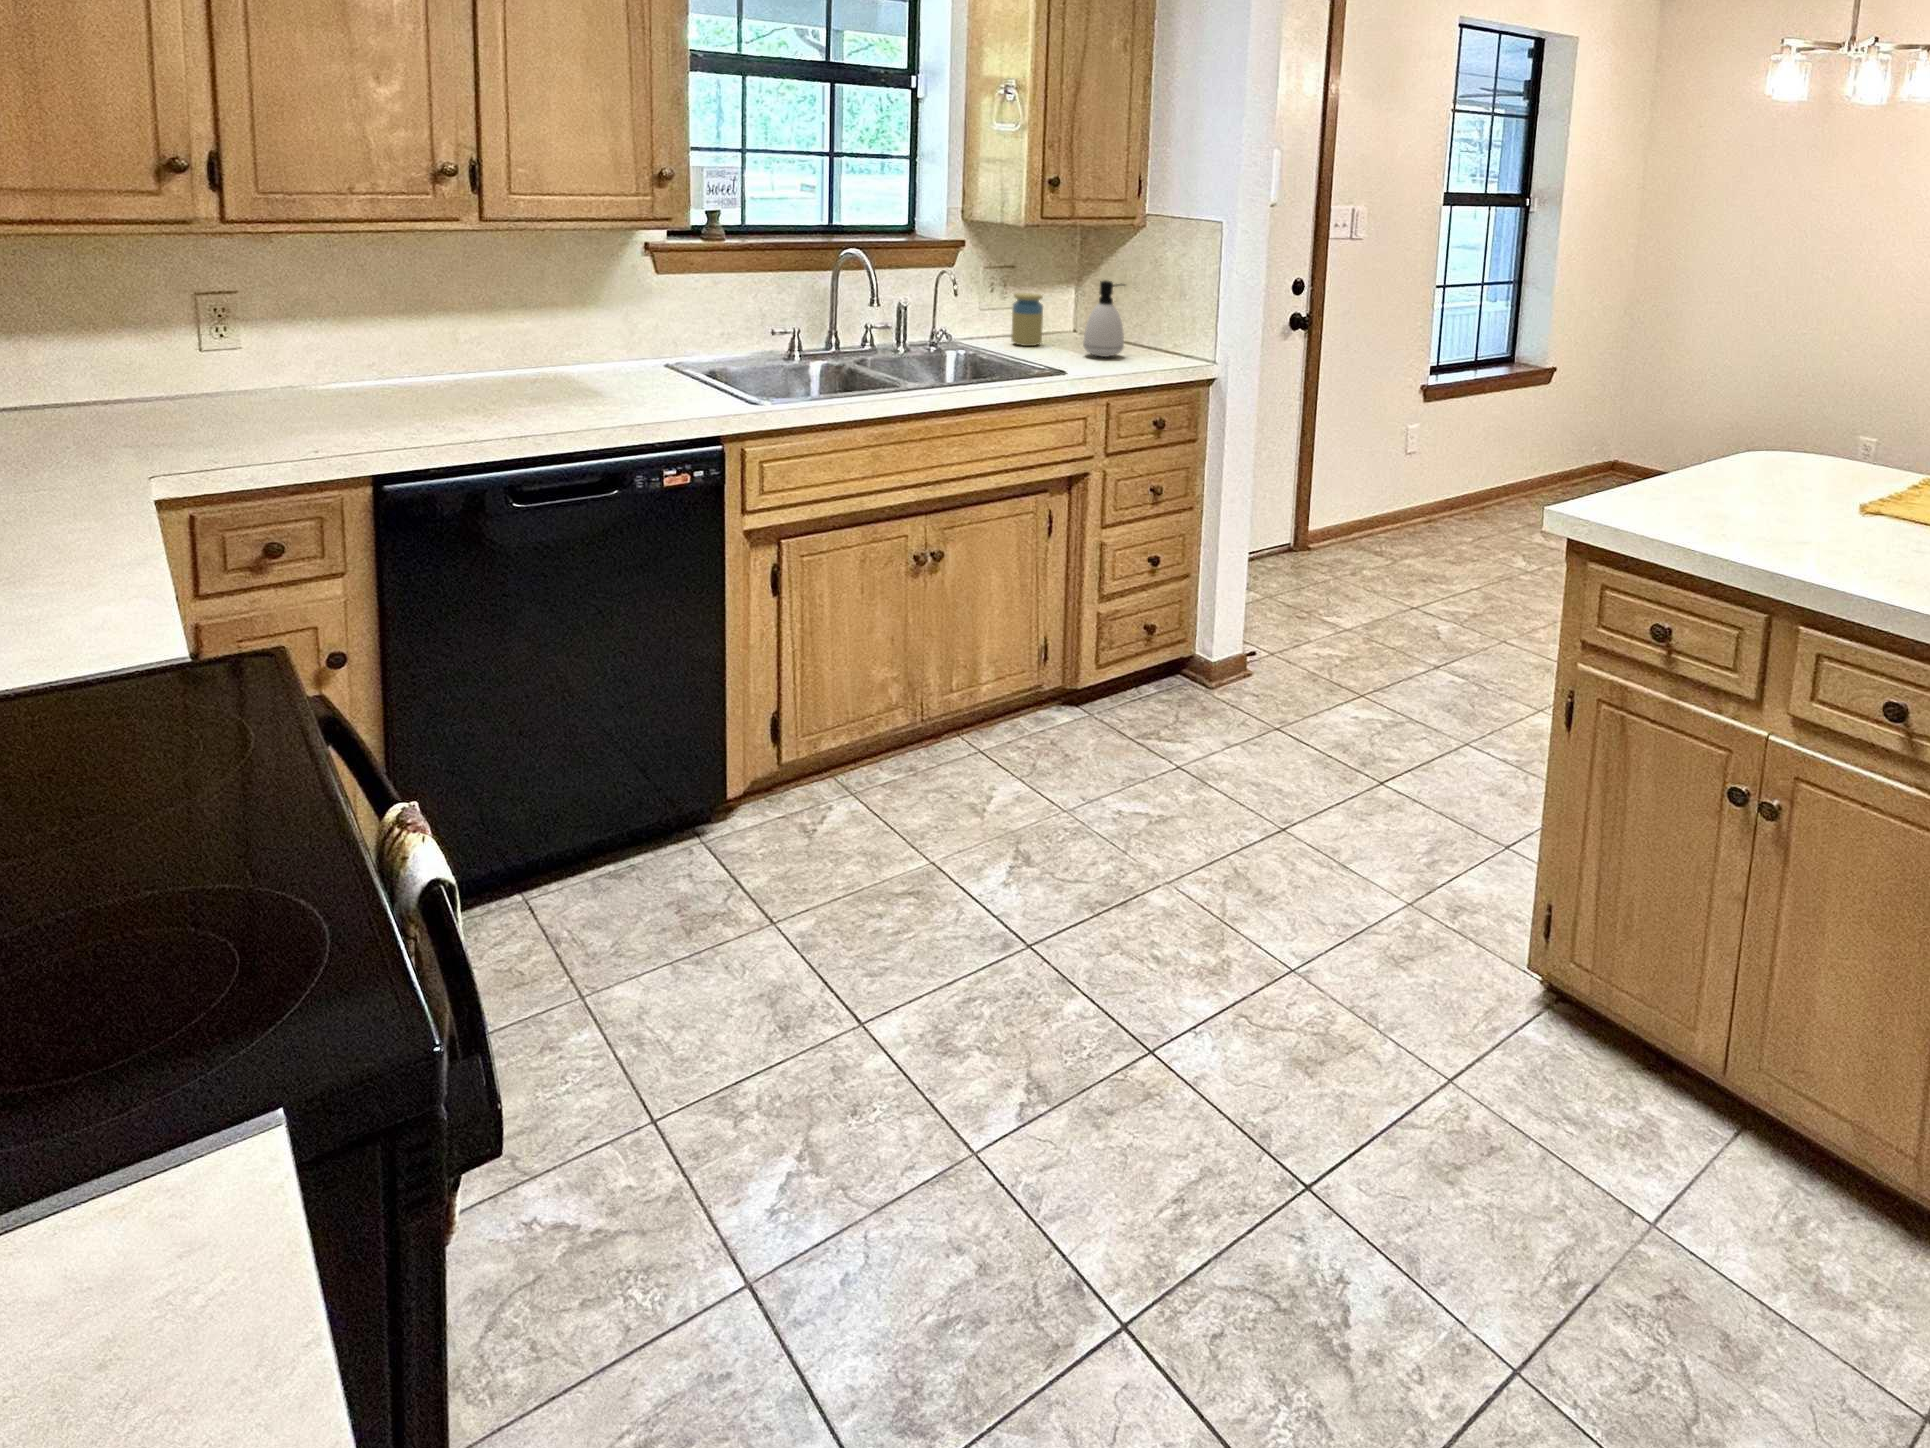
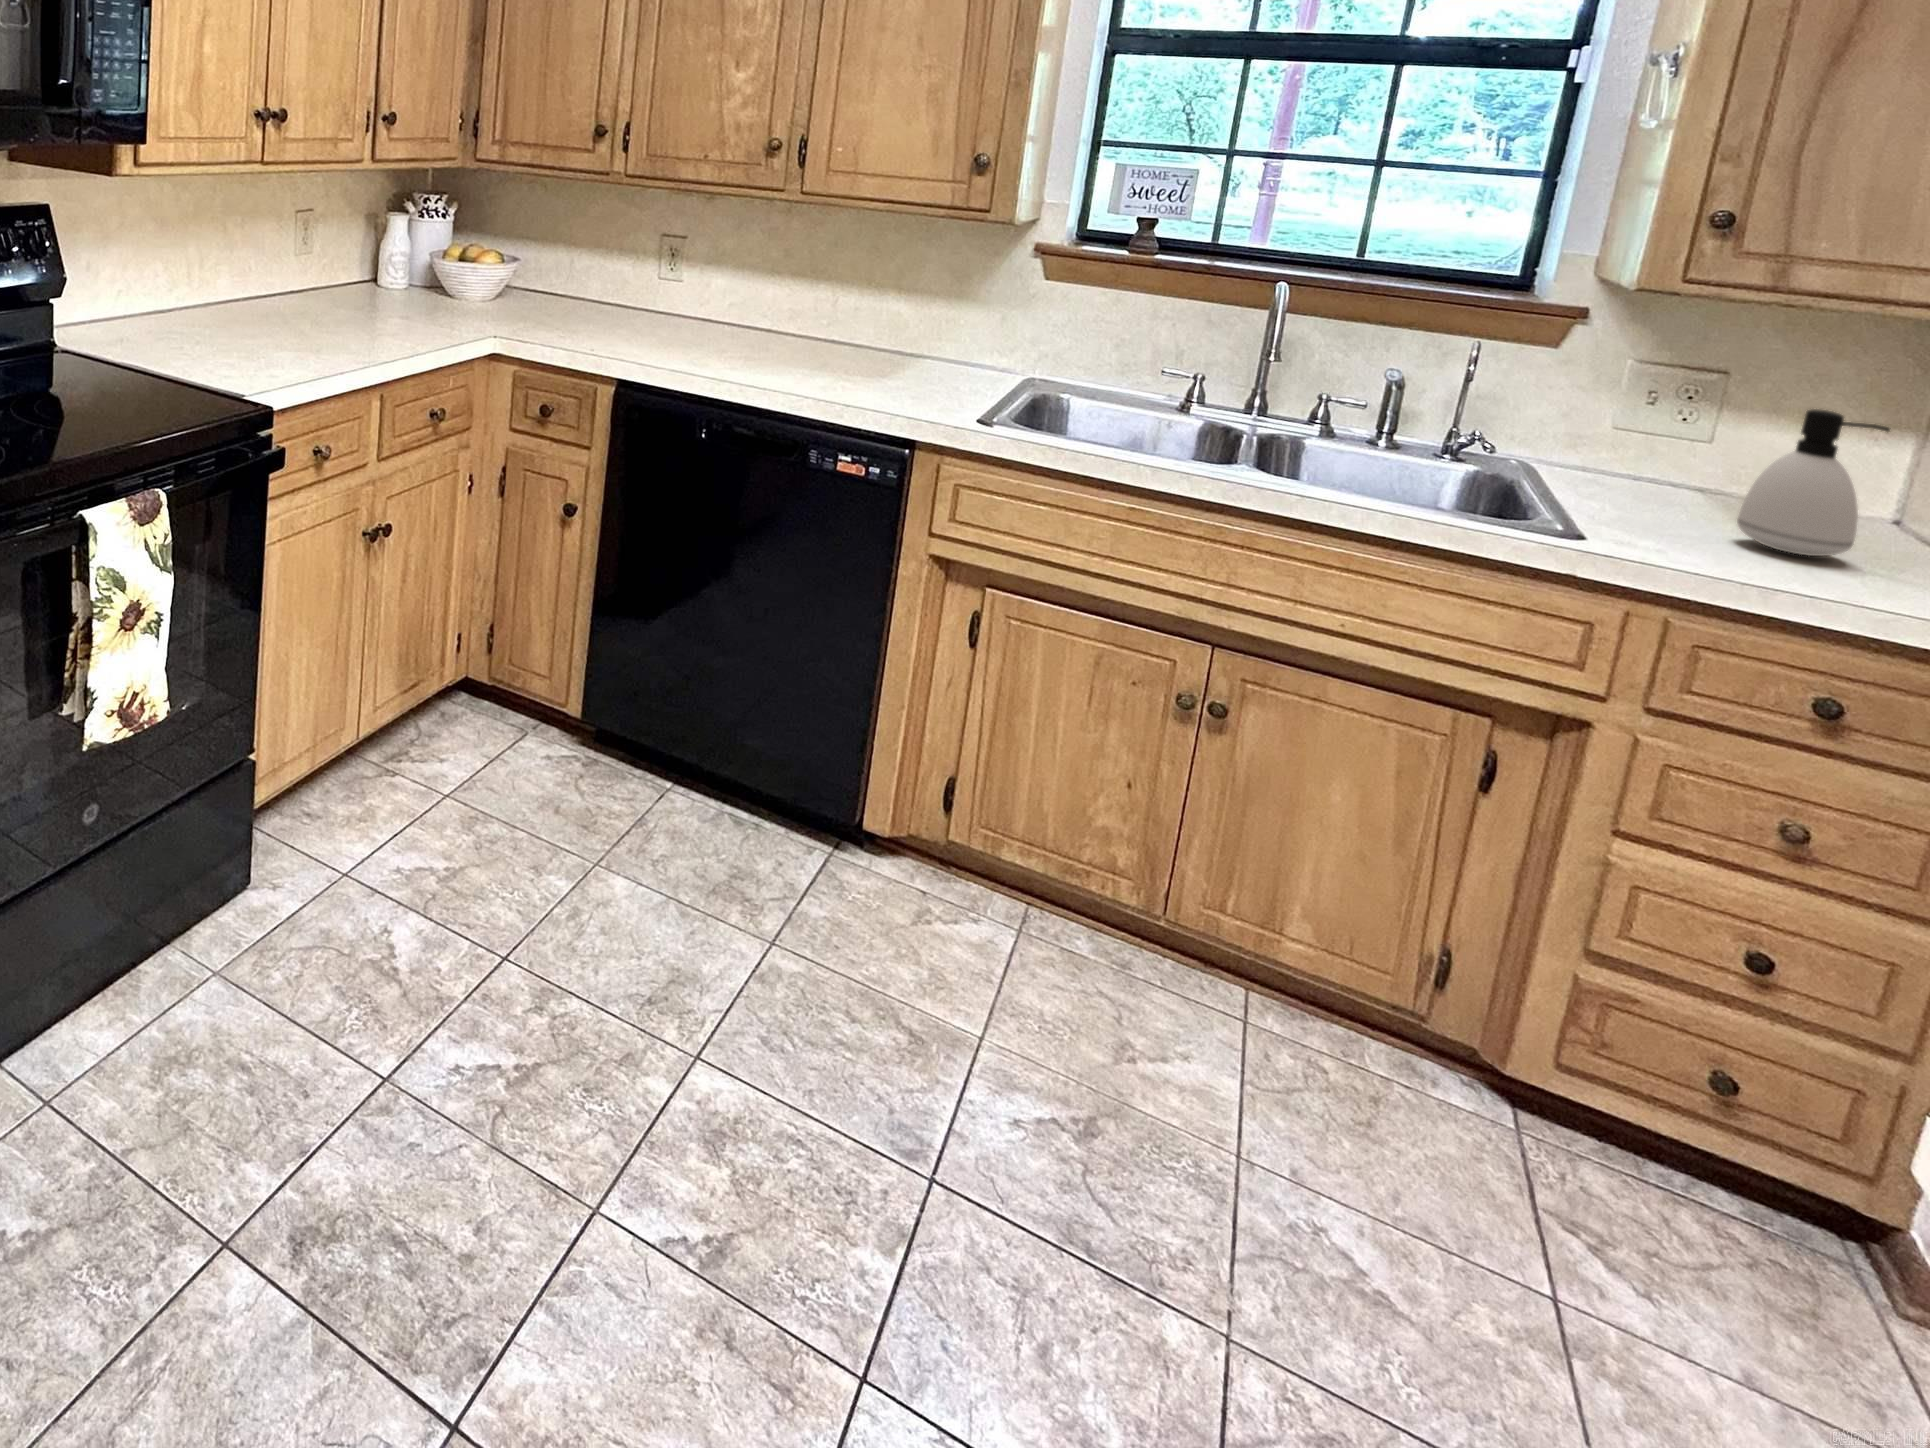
jar: present [1011,293,1043,346] -> none [1639,407,1730,504]

